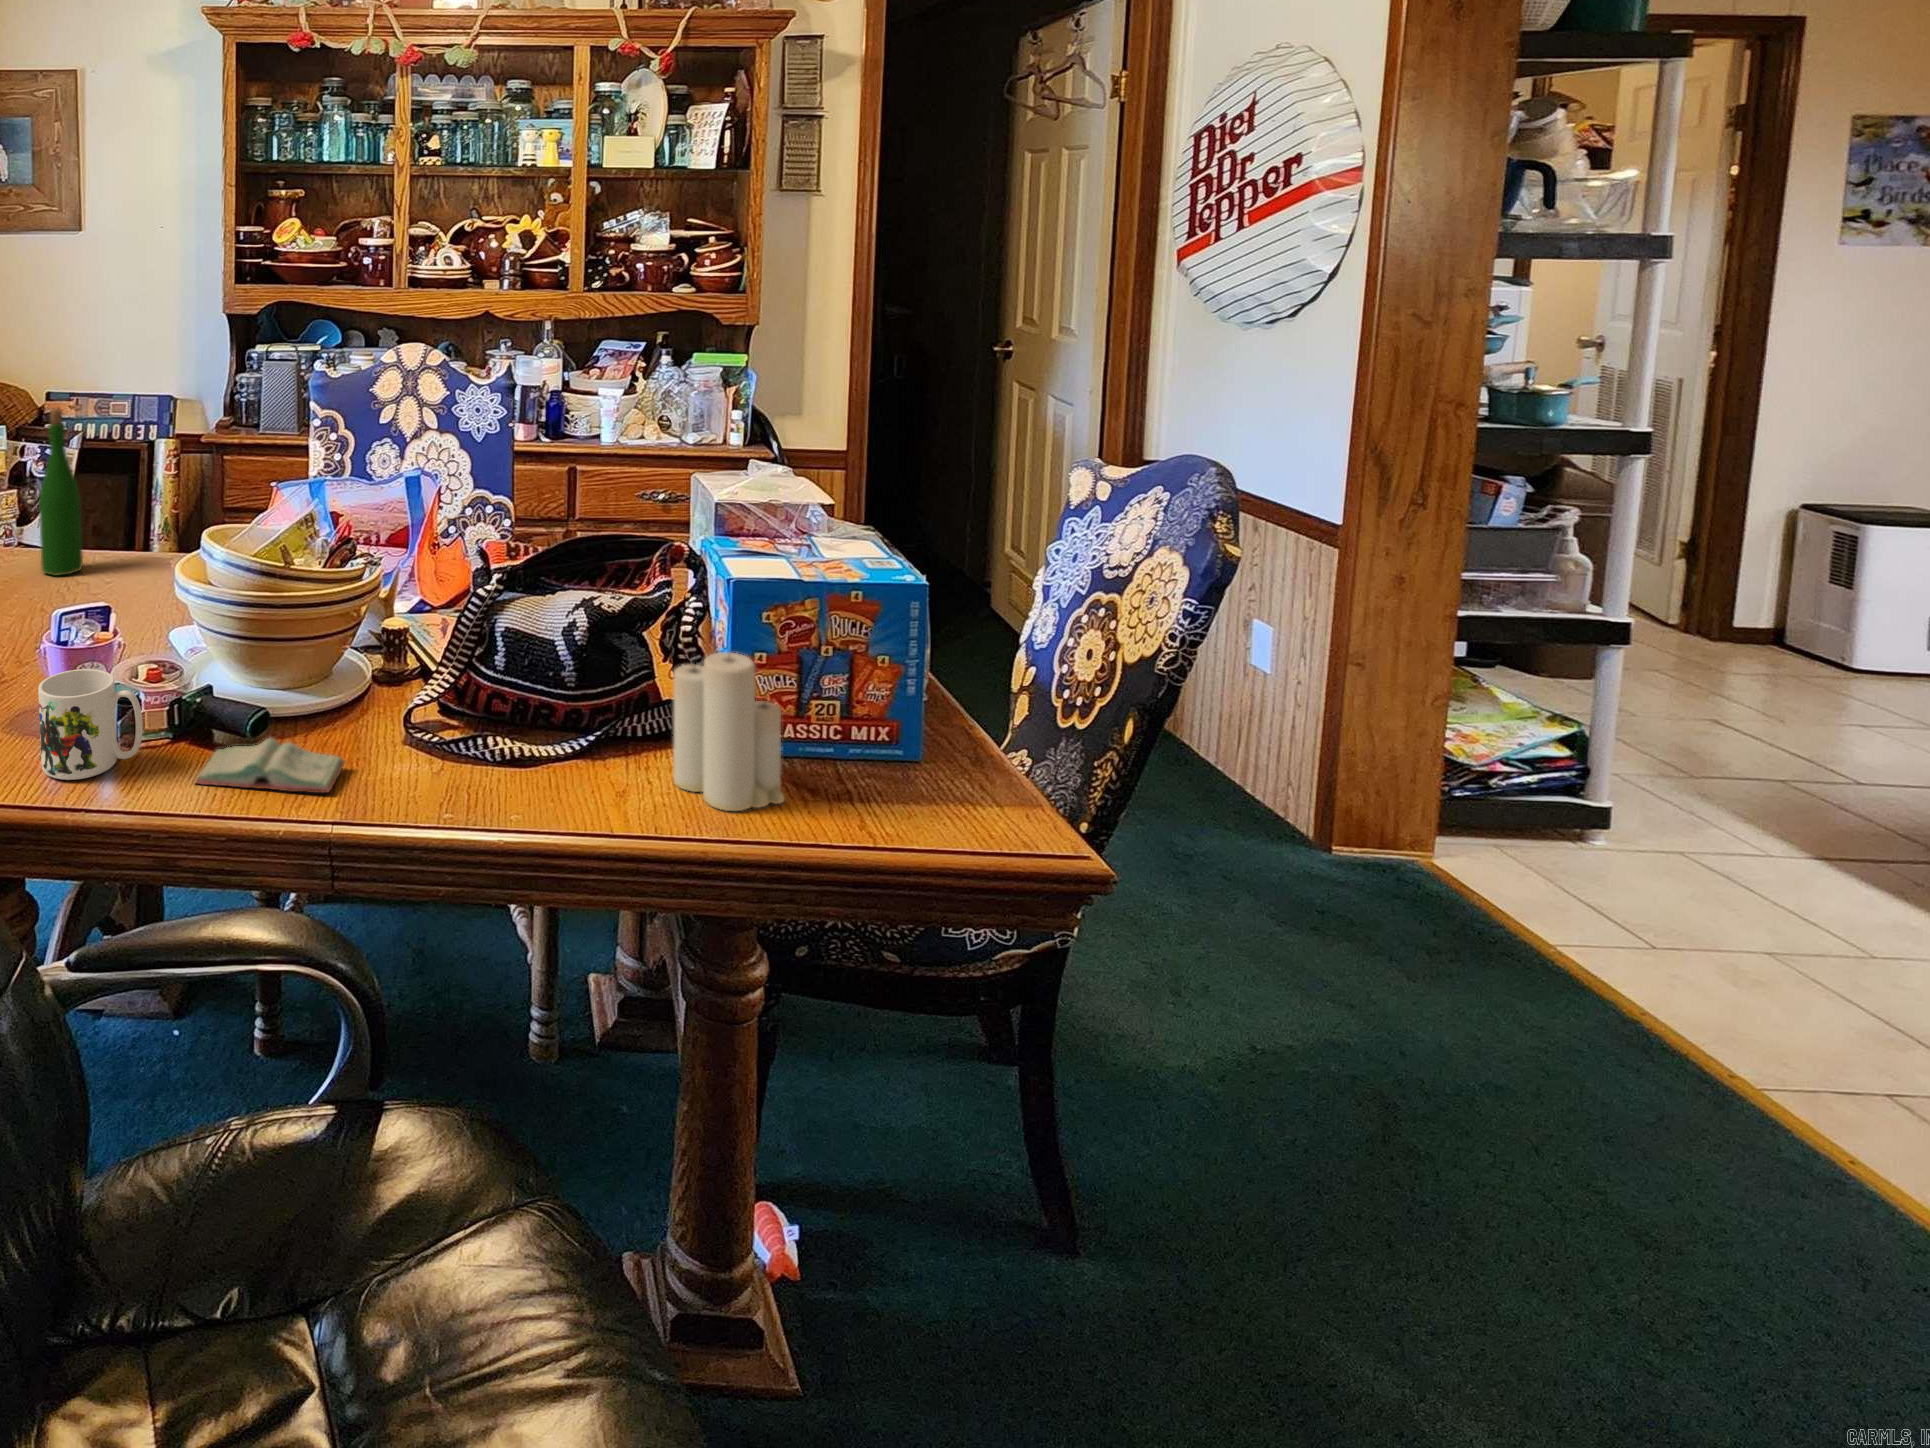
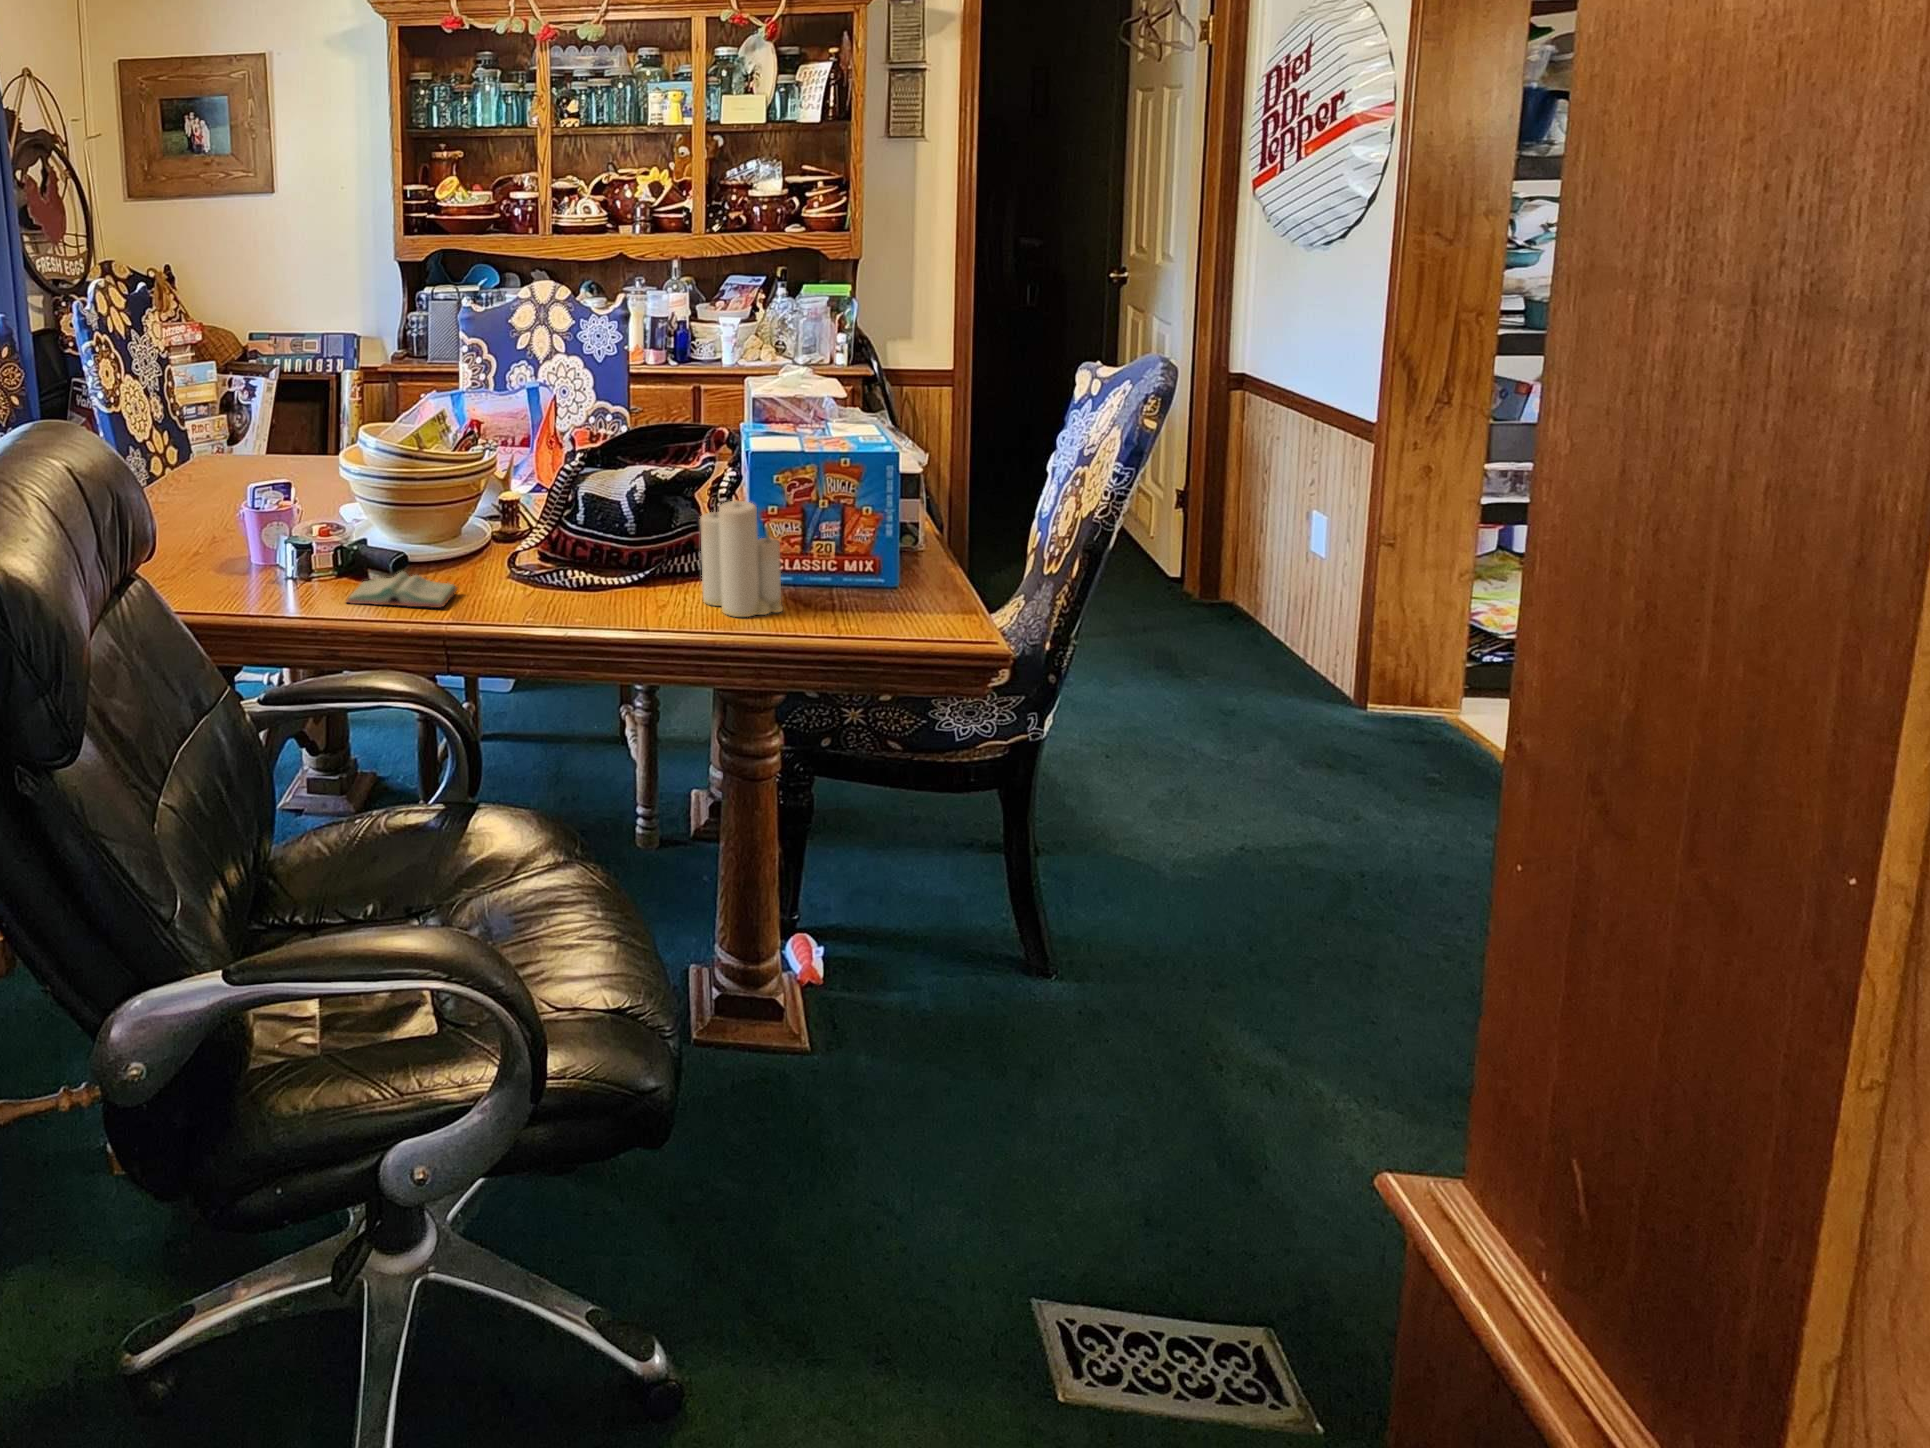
wine bottle: present [39,408,83,576] -> none [238,339,274,472]
mug: present [38,669,142,780] -> none [231,523,308,601]

